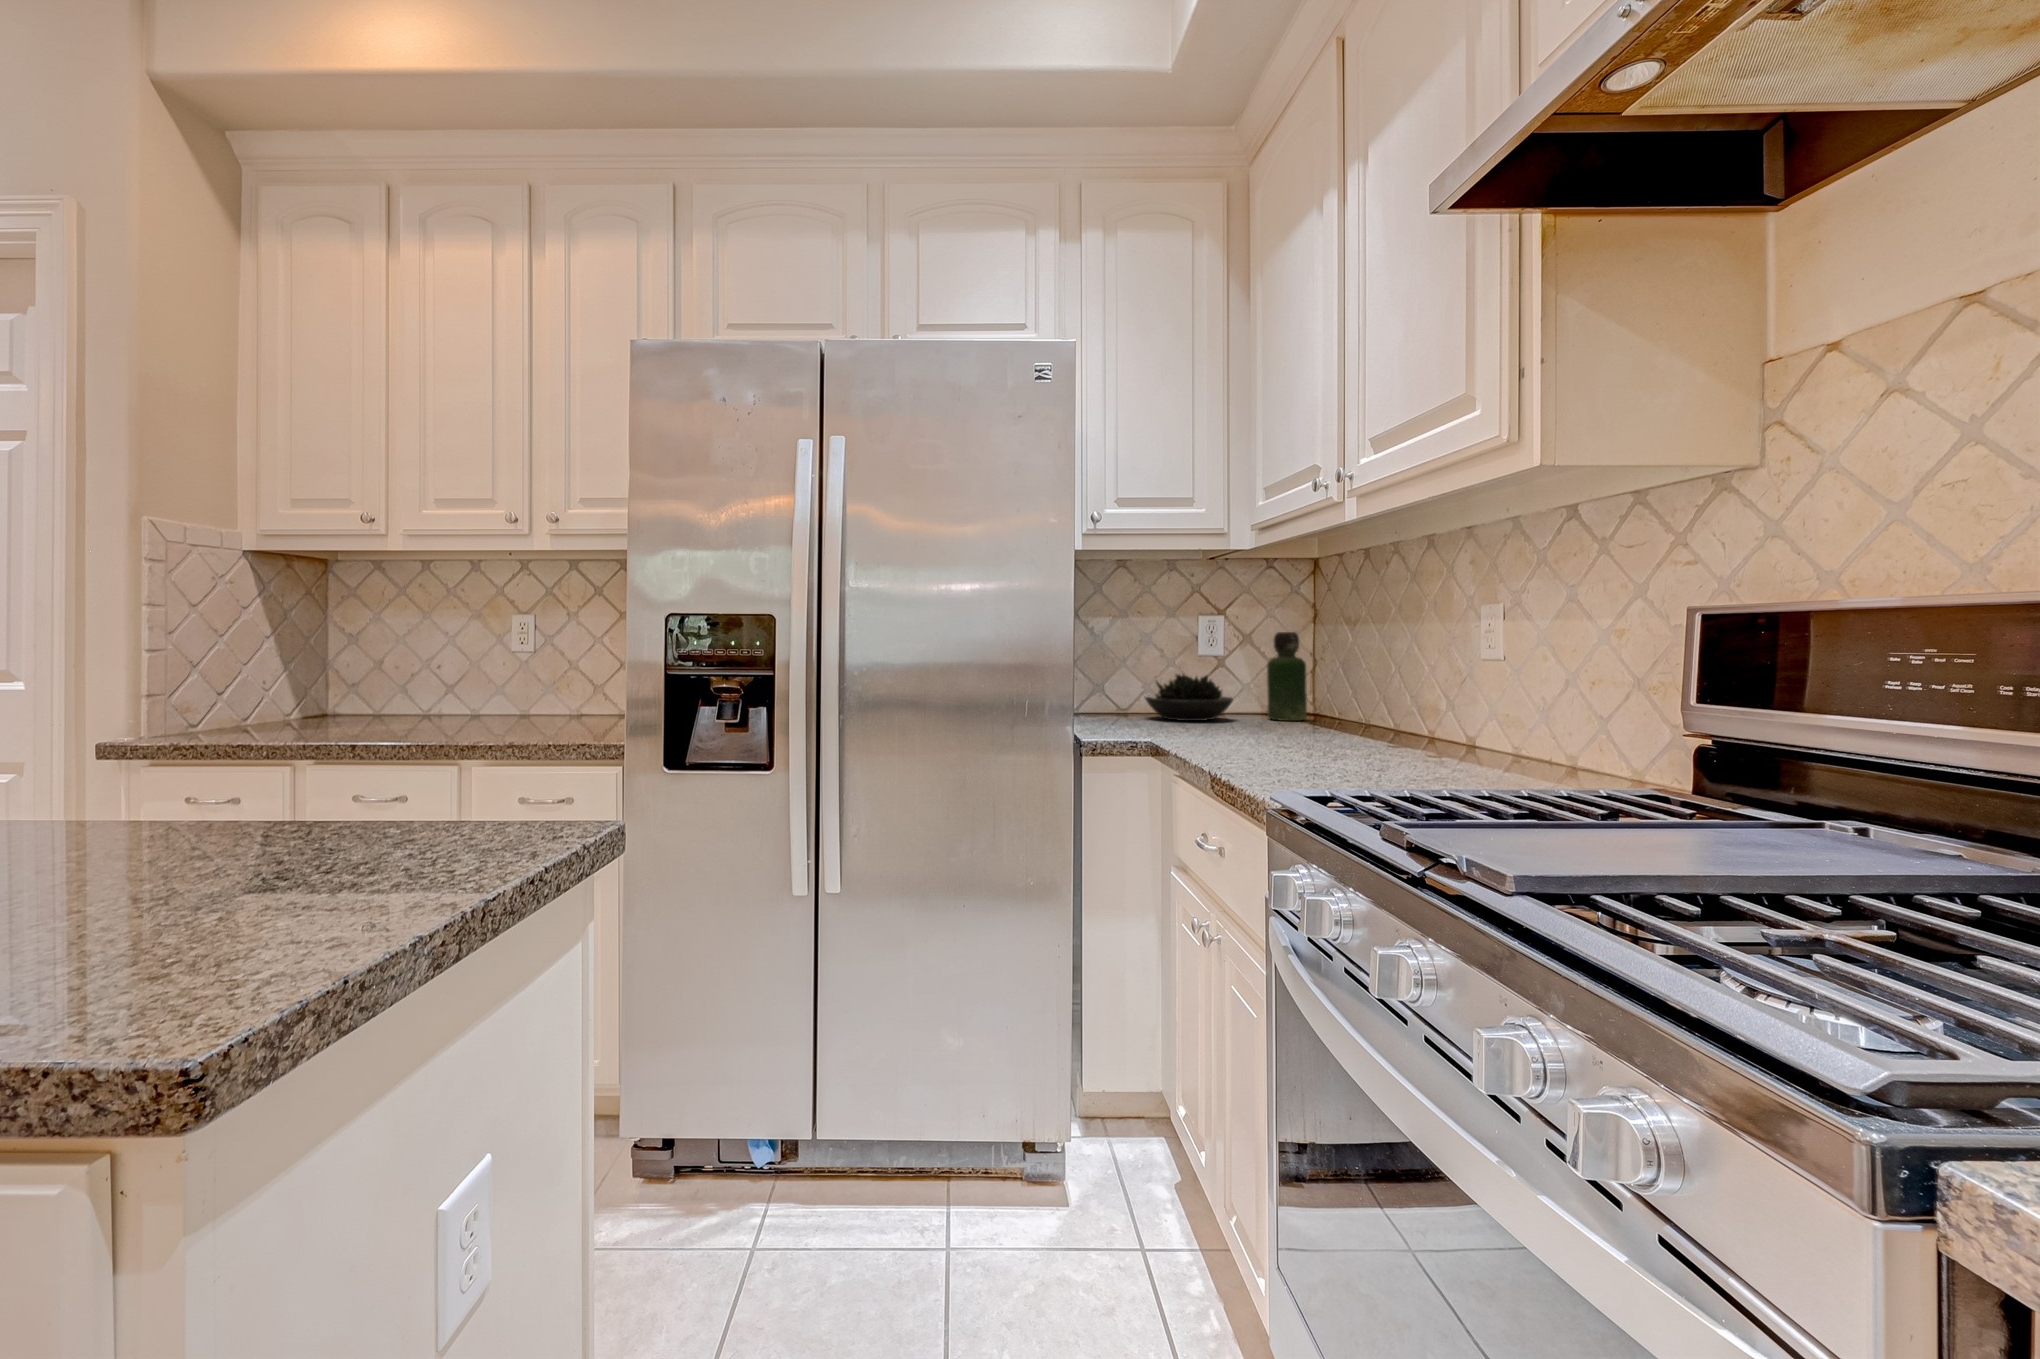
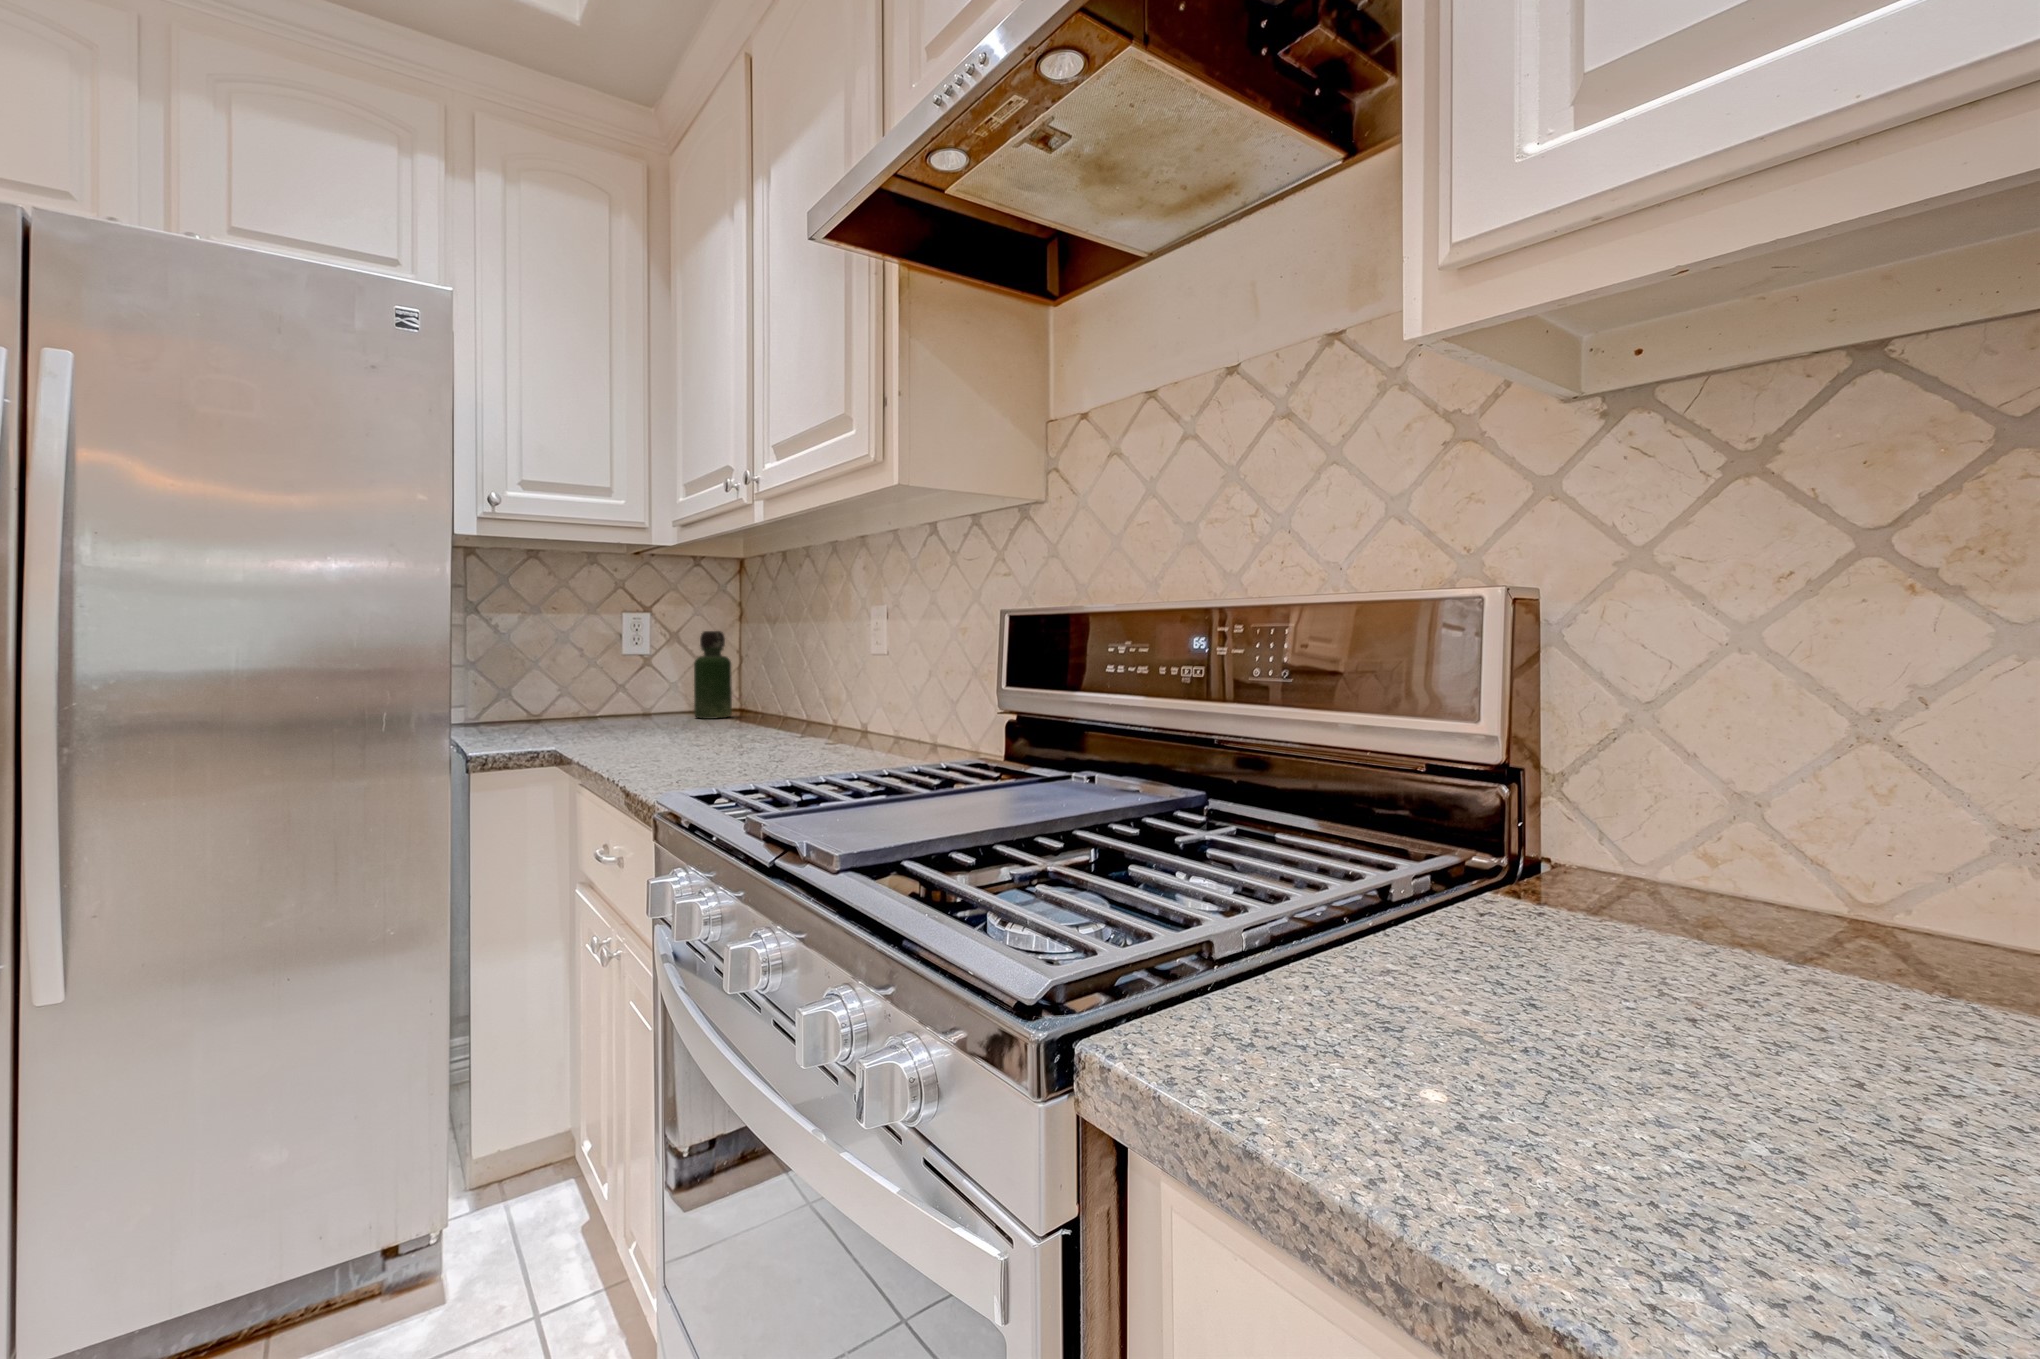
succulent plant: present [1145,675,1233,721] -> none [561,674,659,724]

